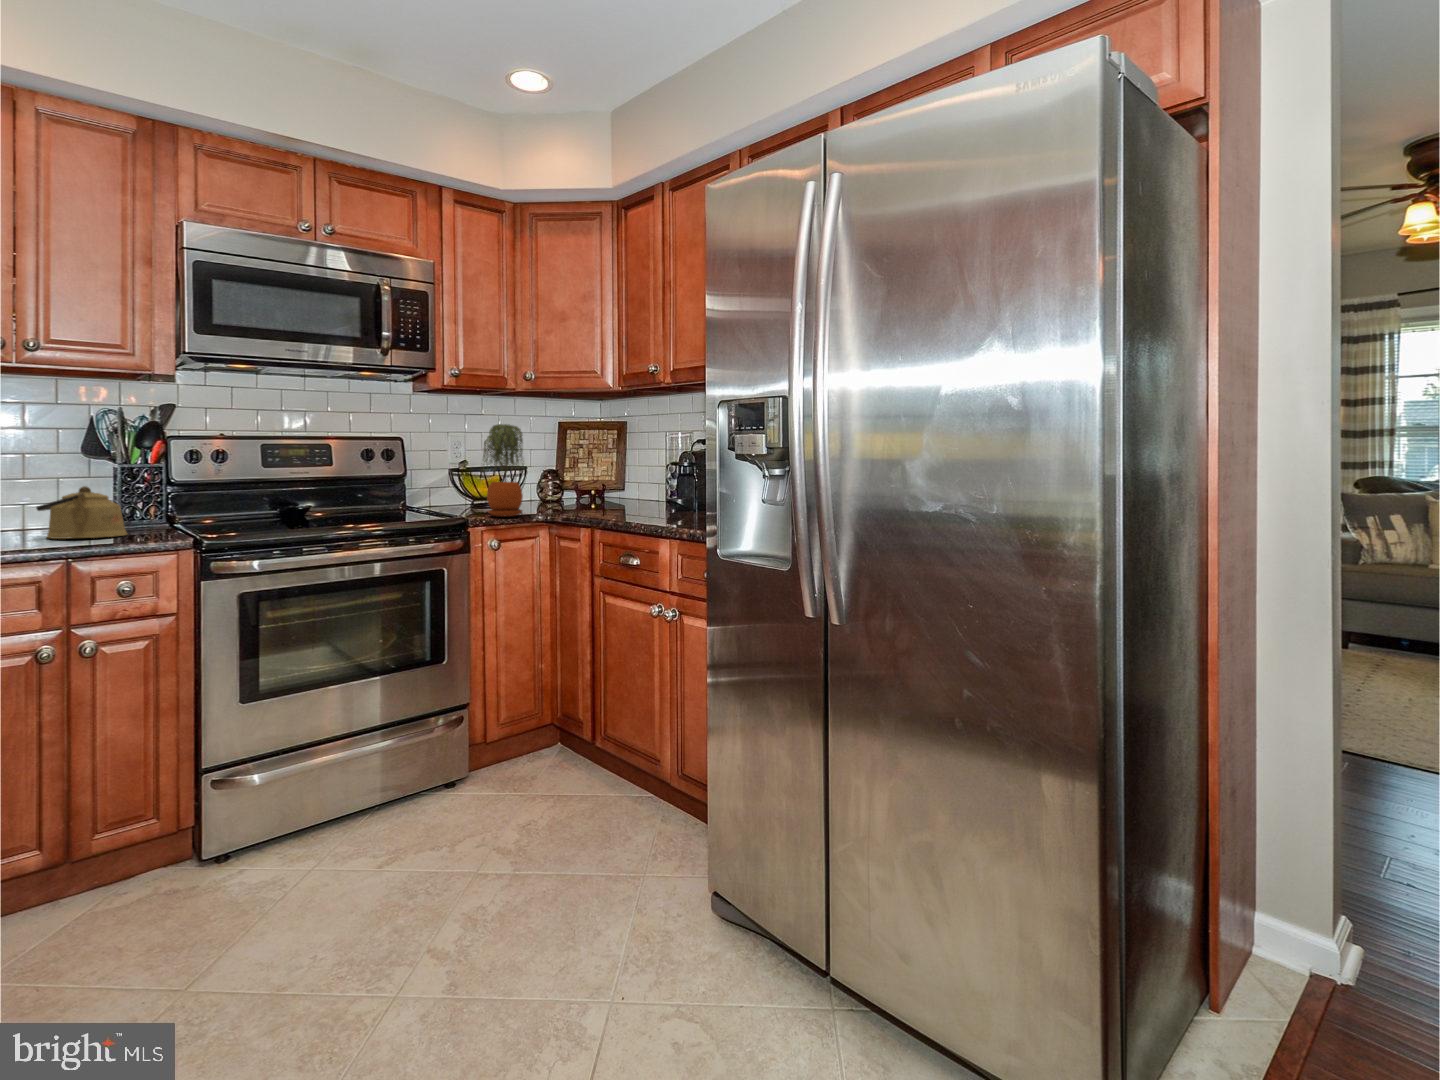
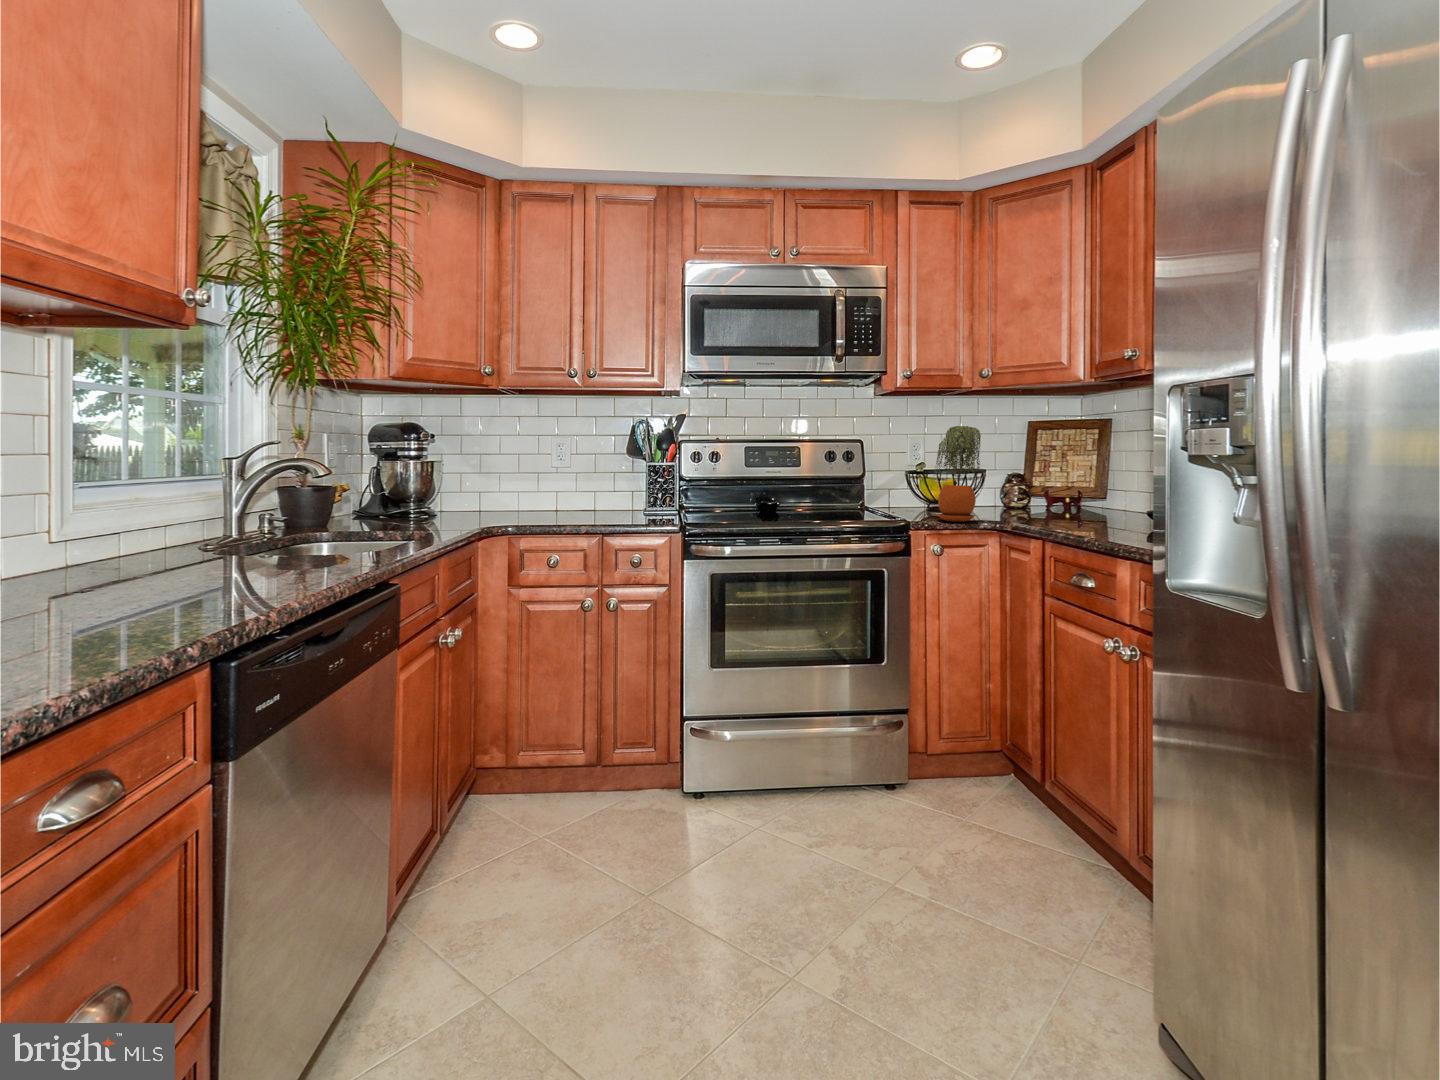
kettle: present [36,486,127,539] -> none [589,480,644,520]

